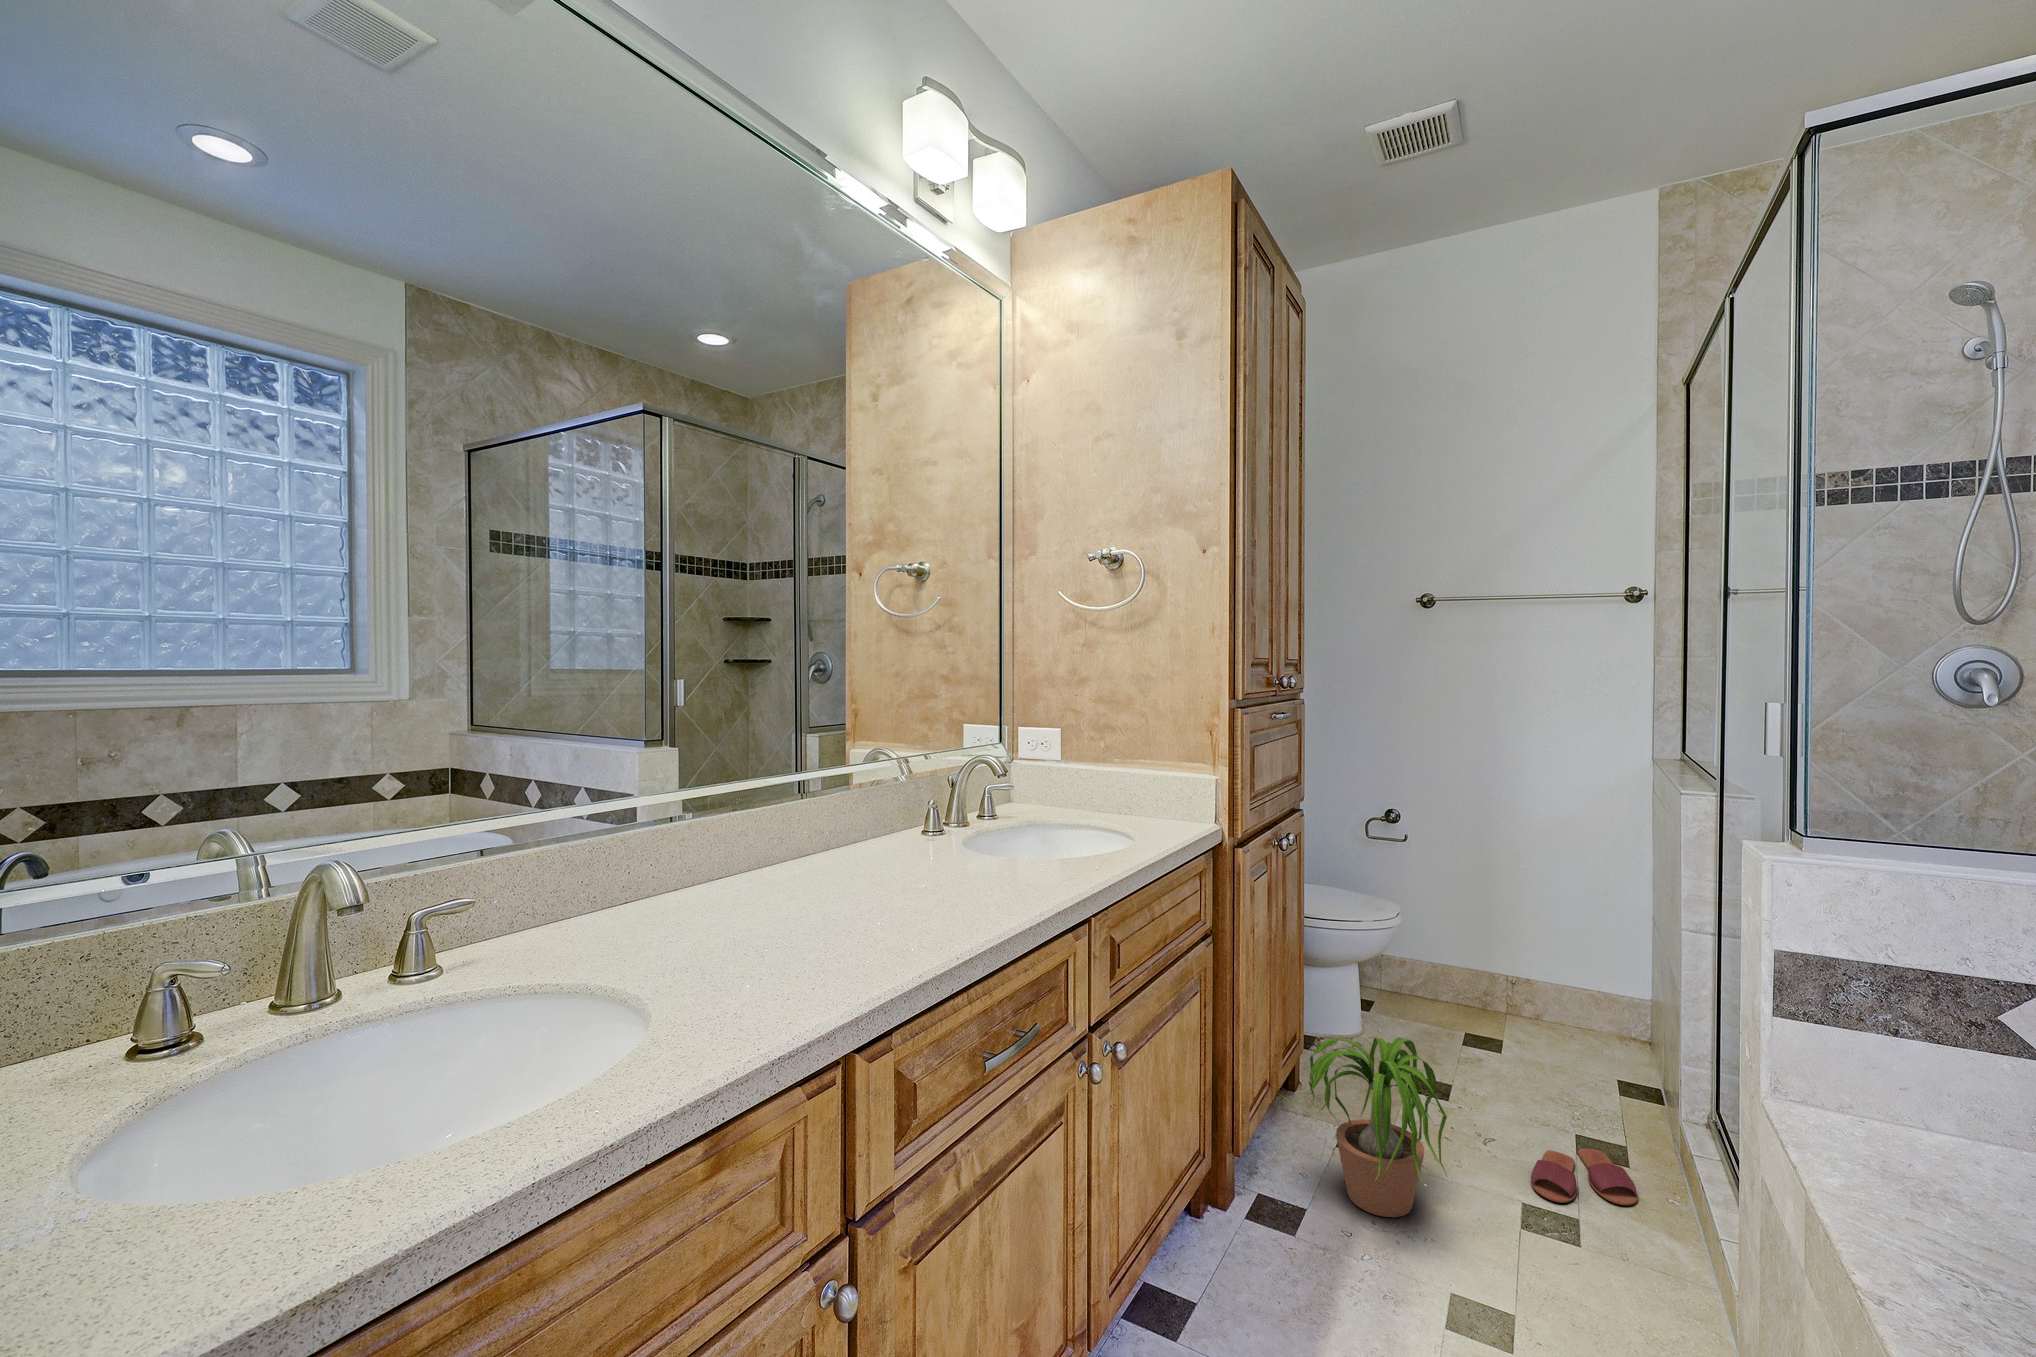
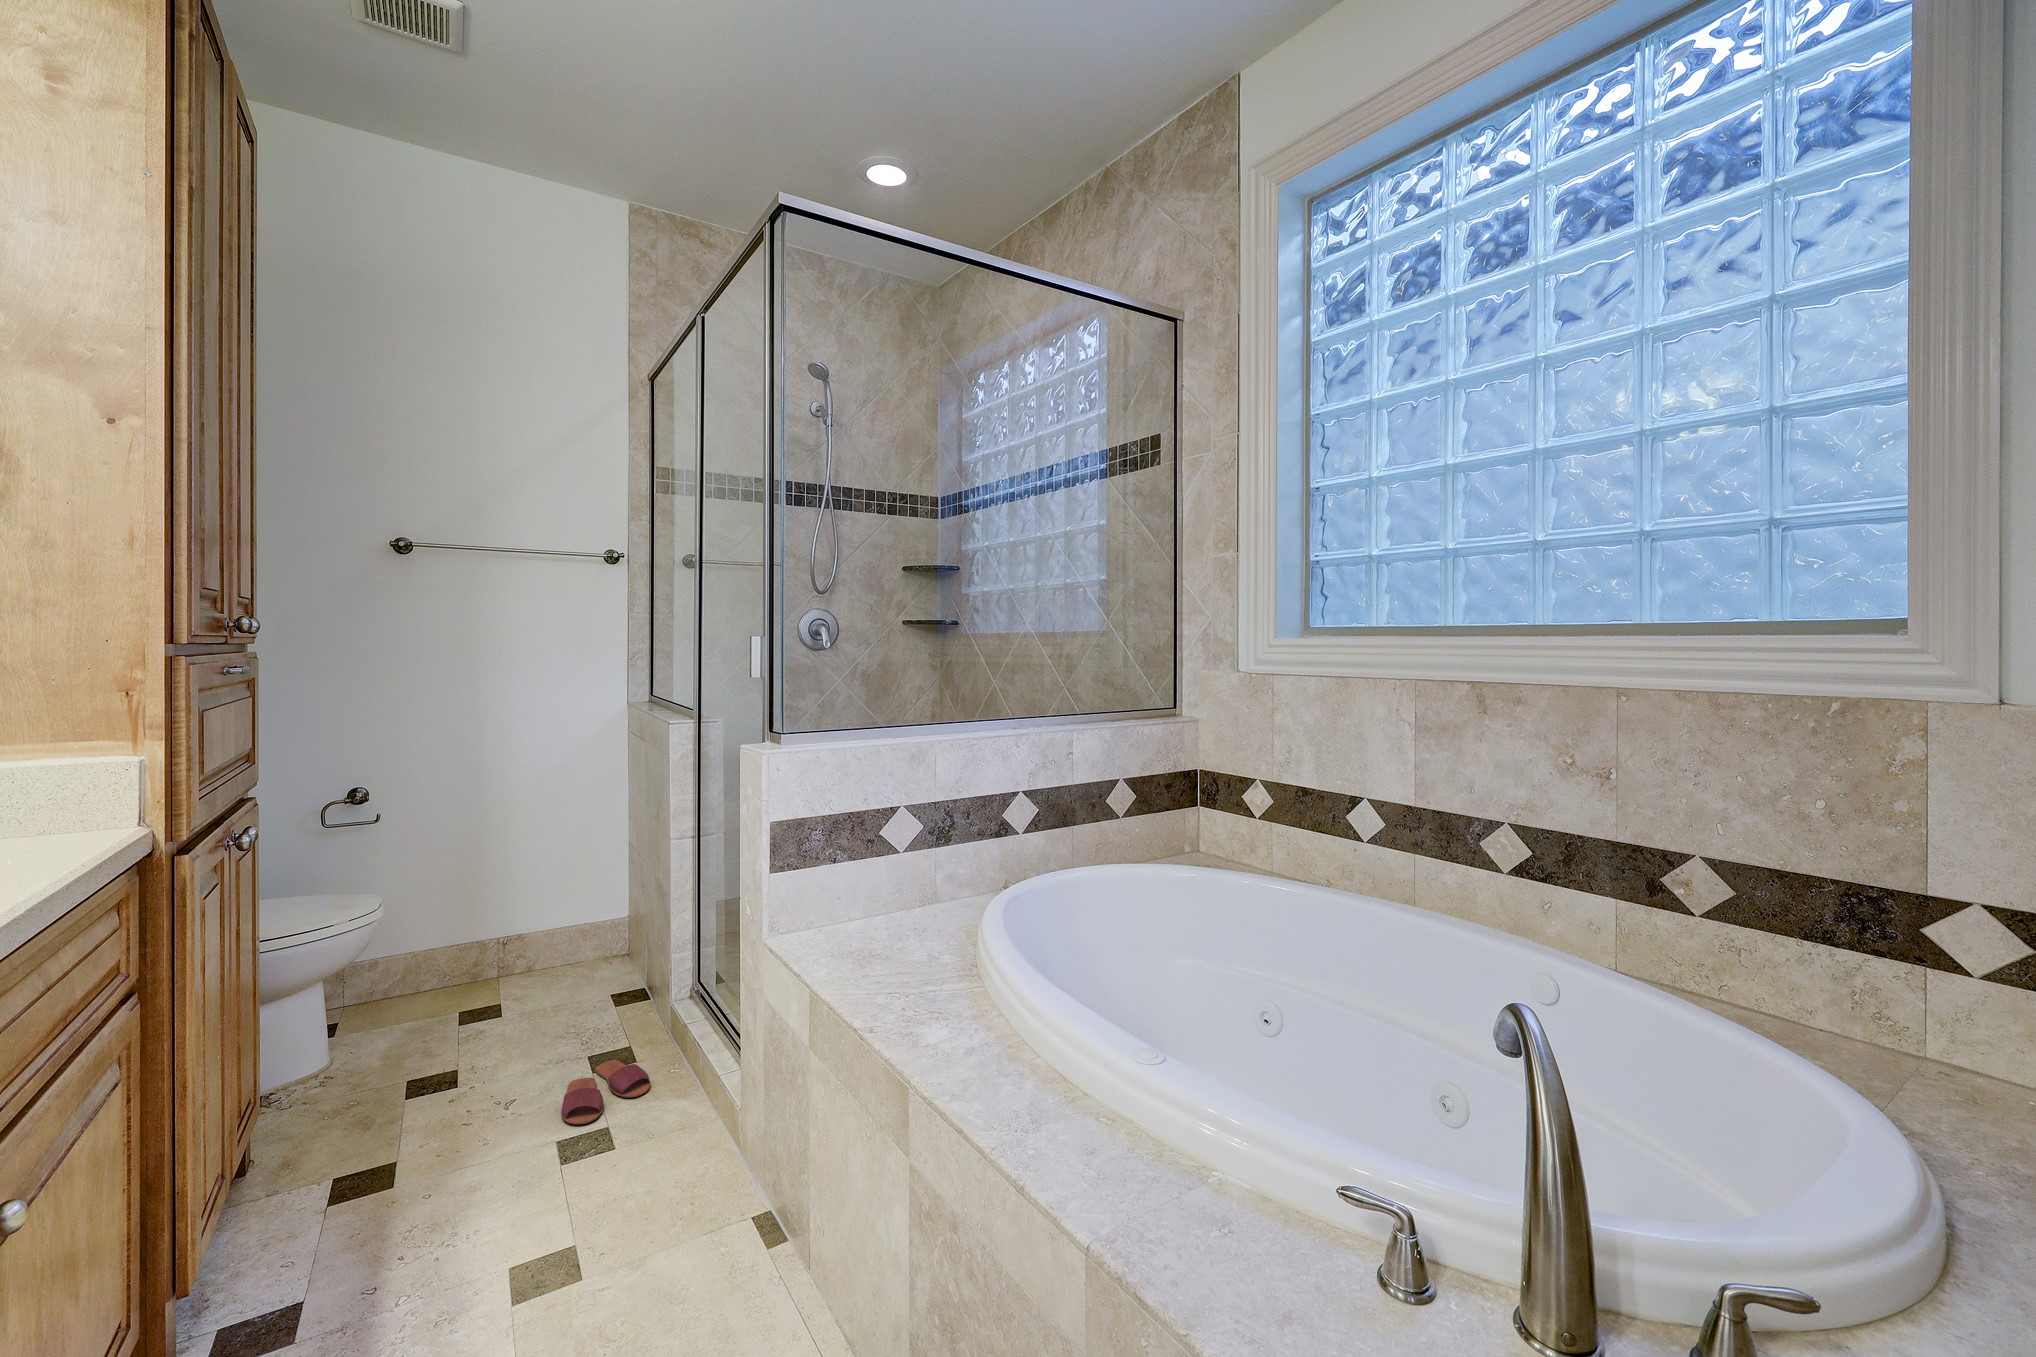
potted plant: present [1285,1037,1448,1217] -> none [249,1029,502,1249]

